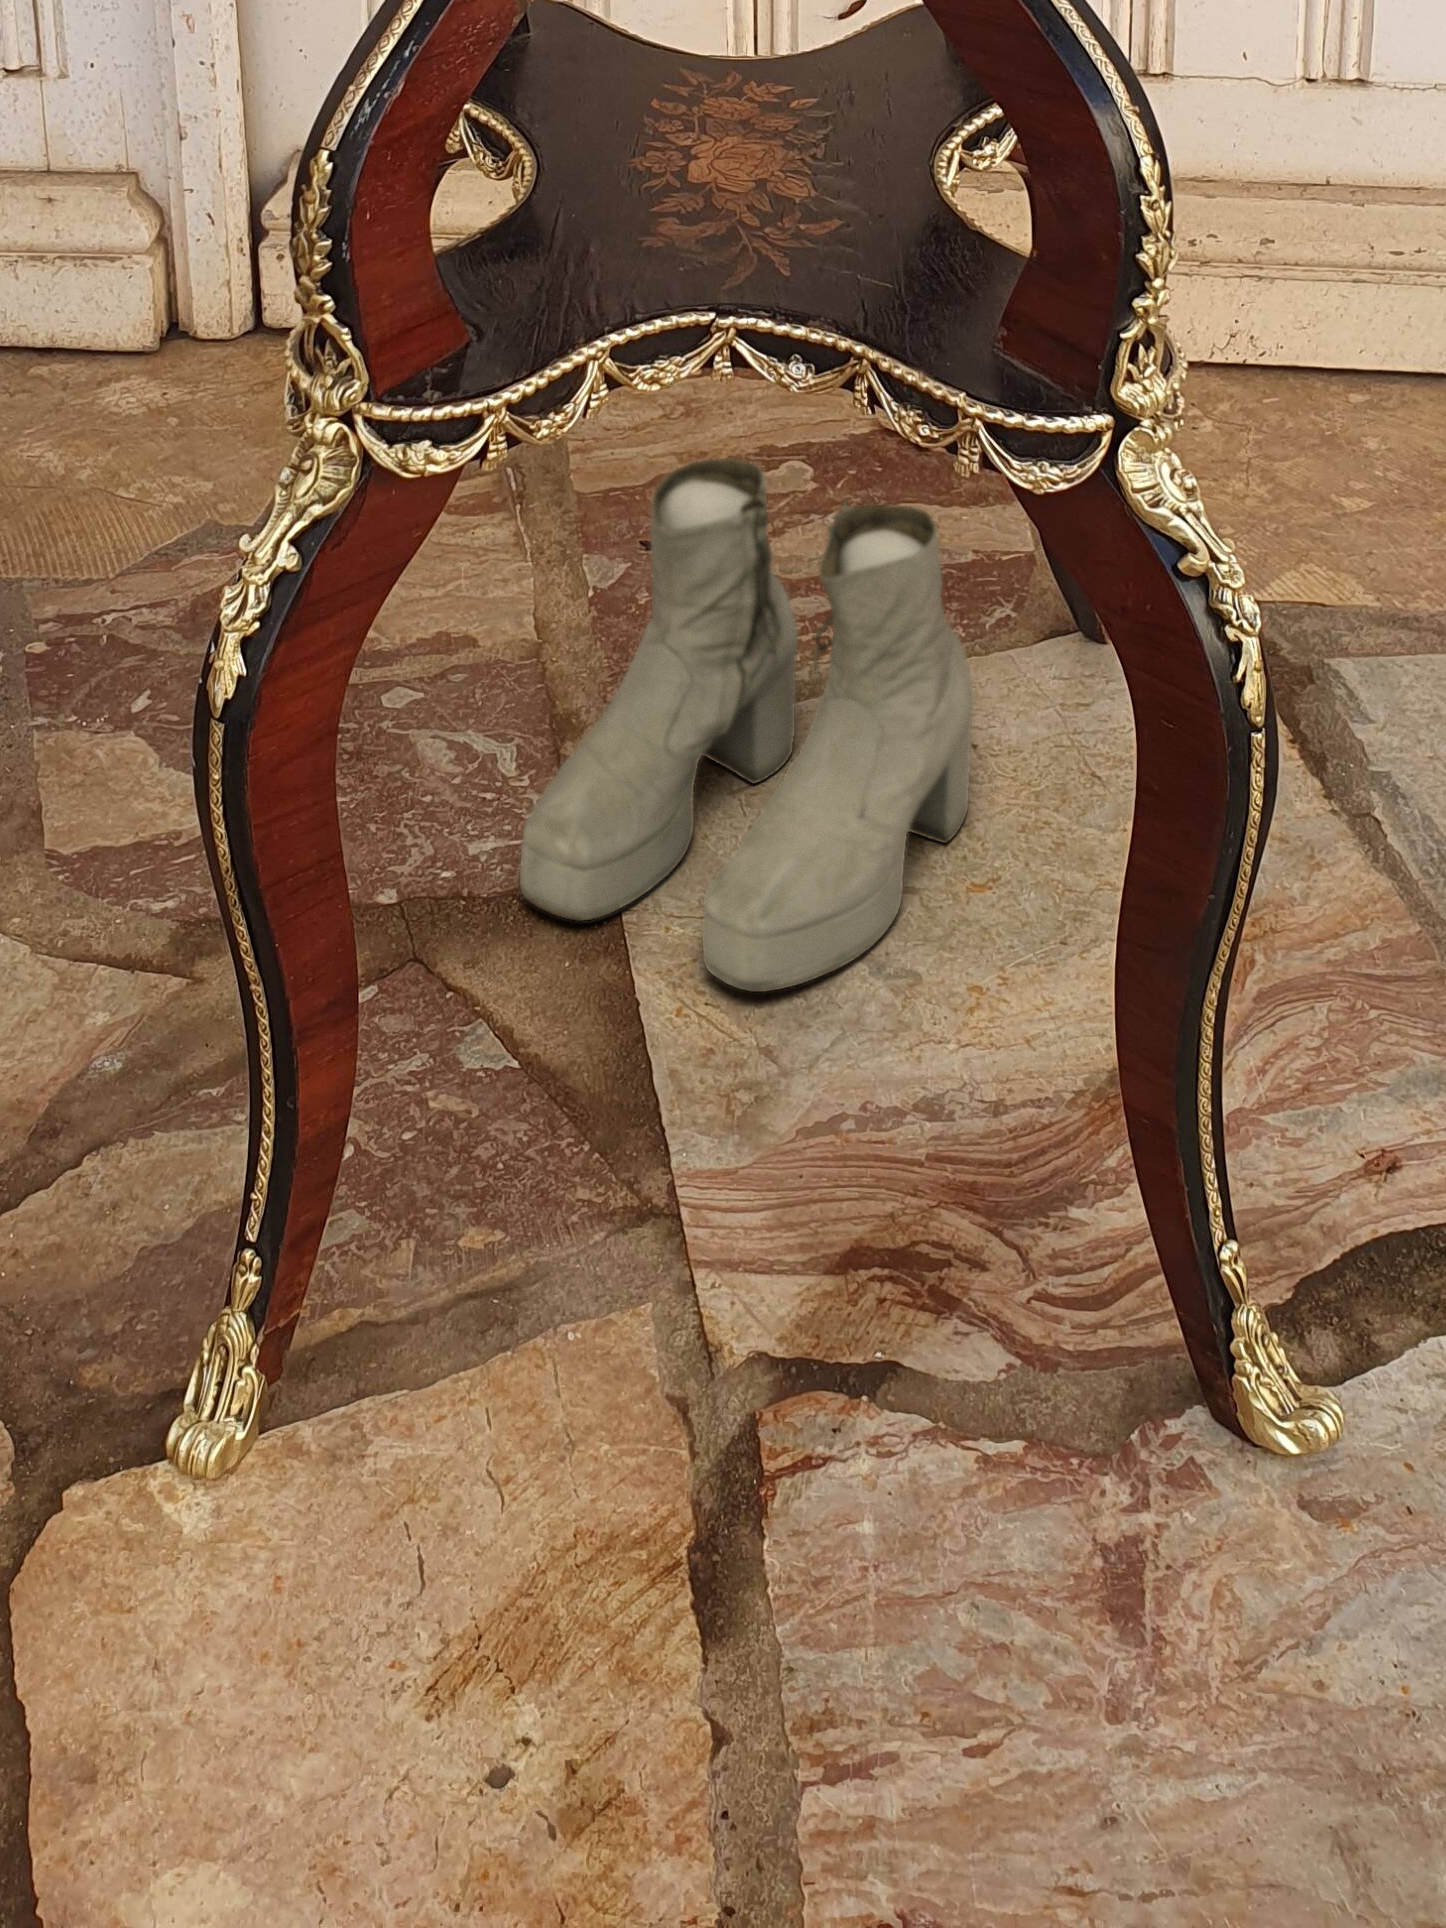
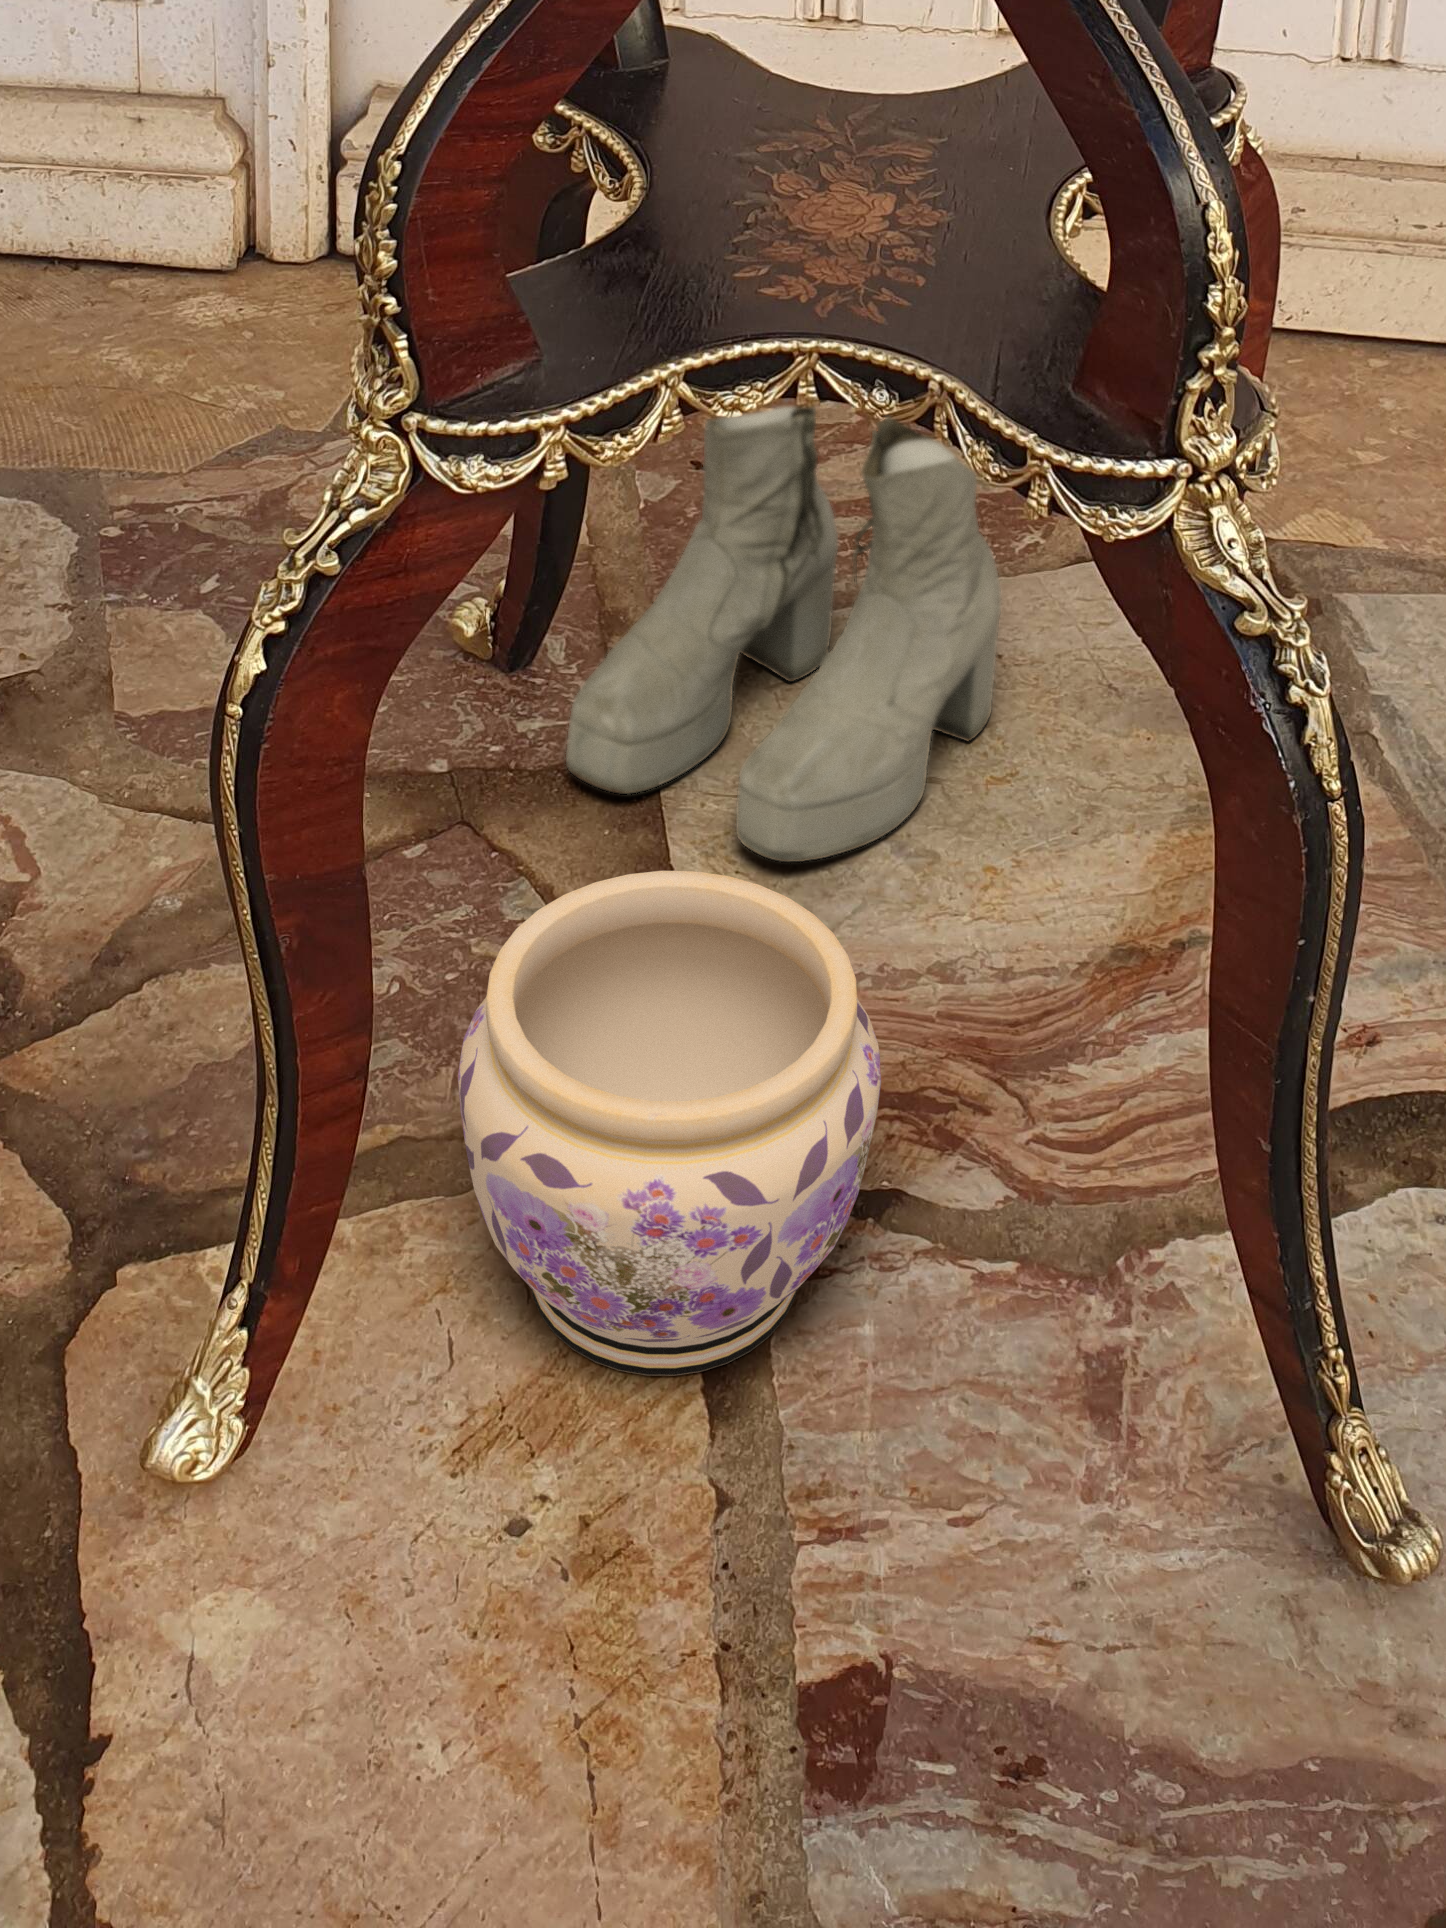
planter: none [414,1038,867,1593] -> present [458,871,881,1376]

